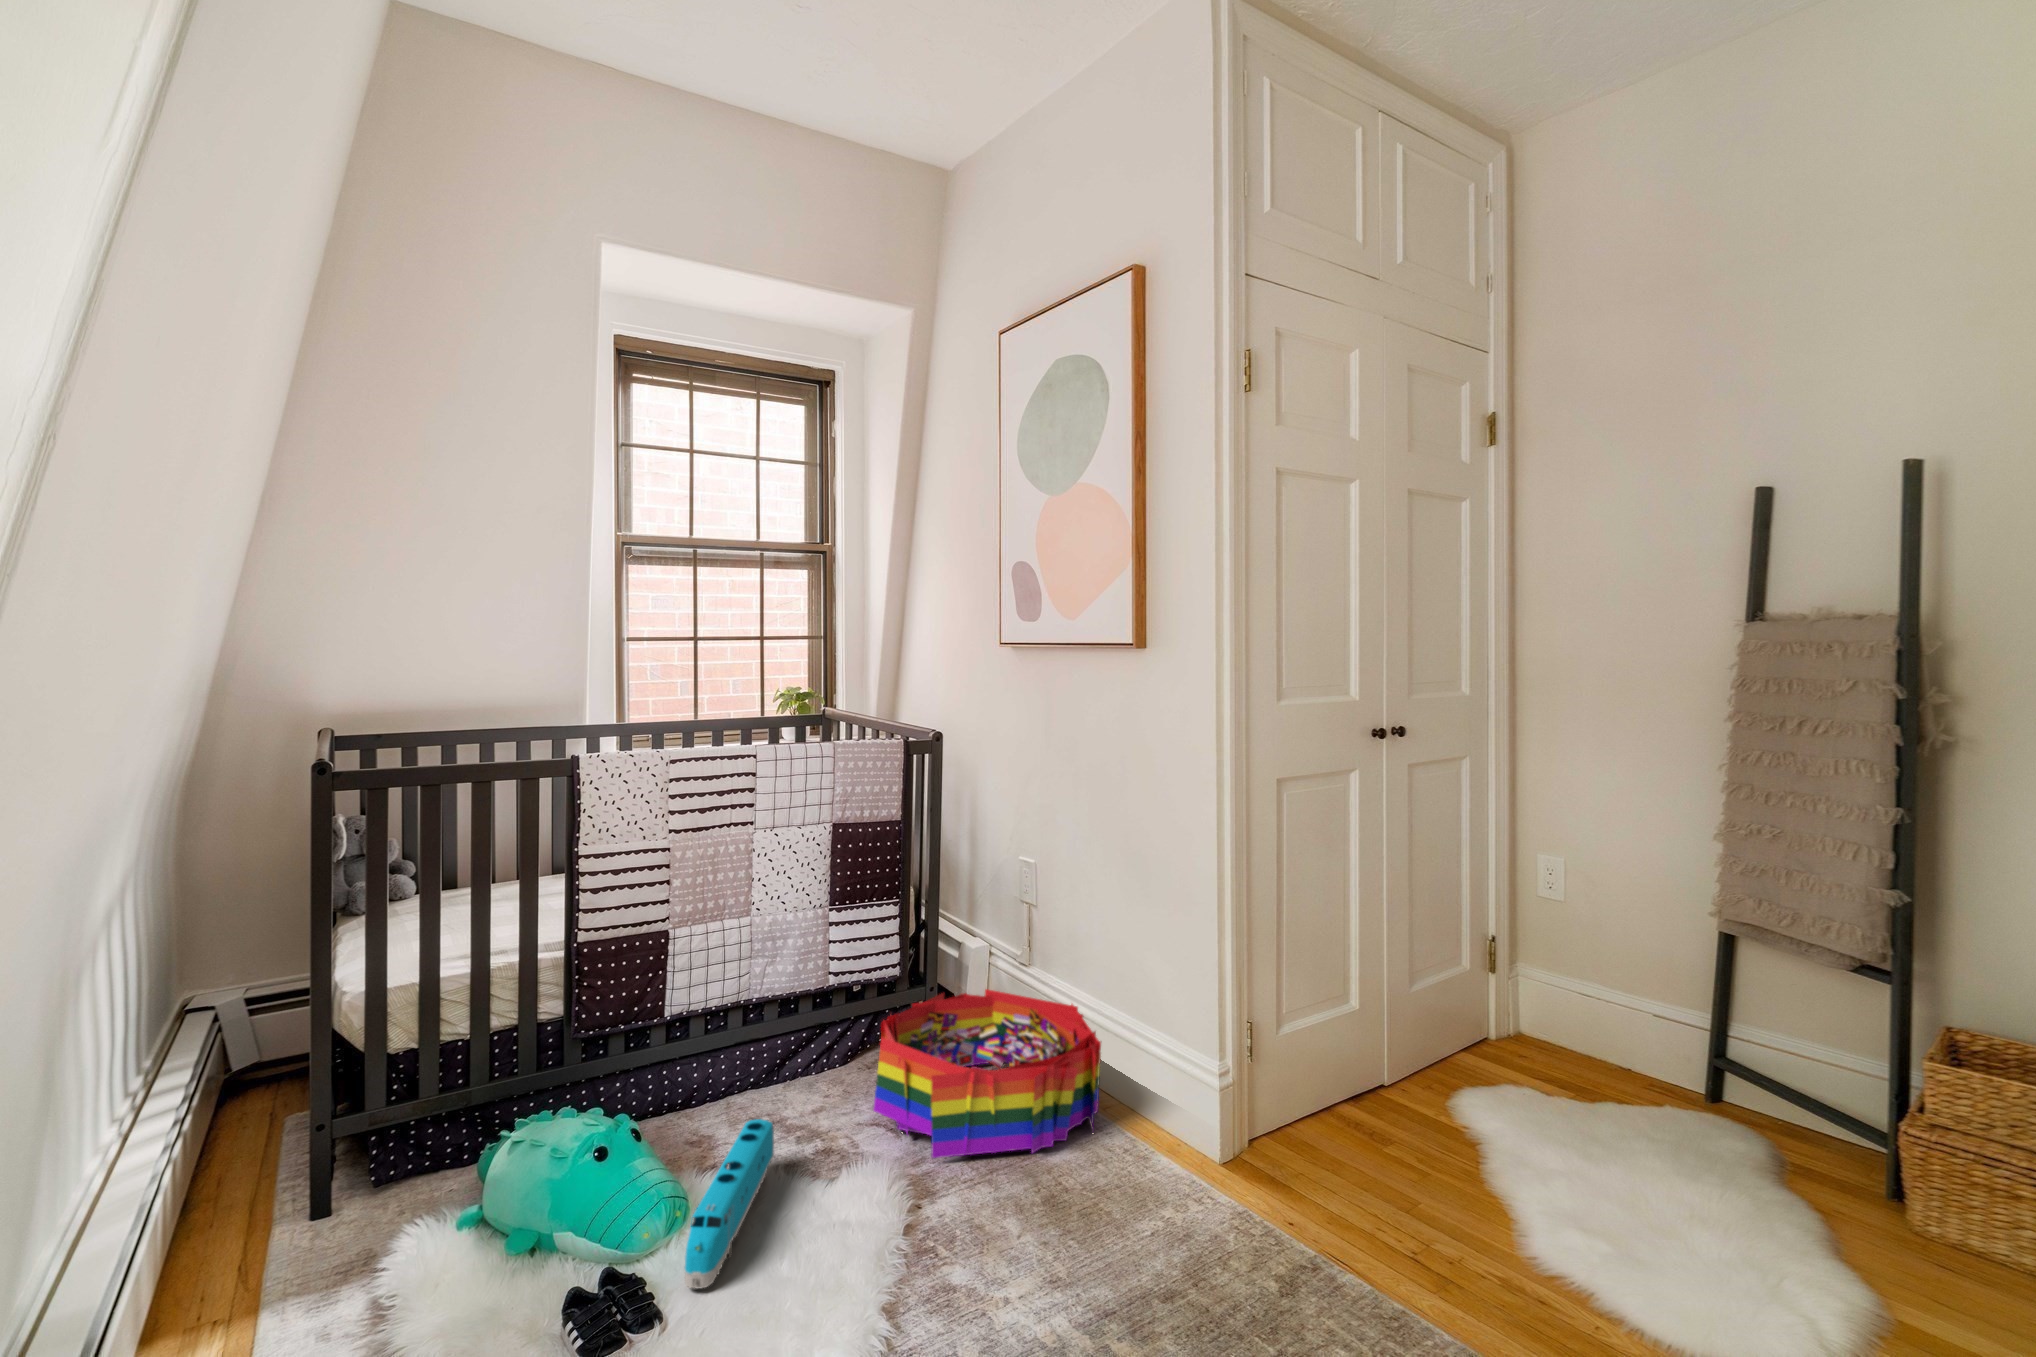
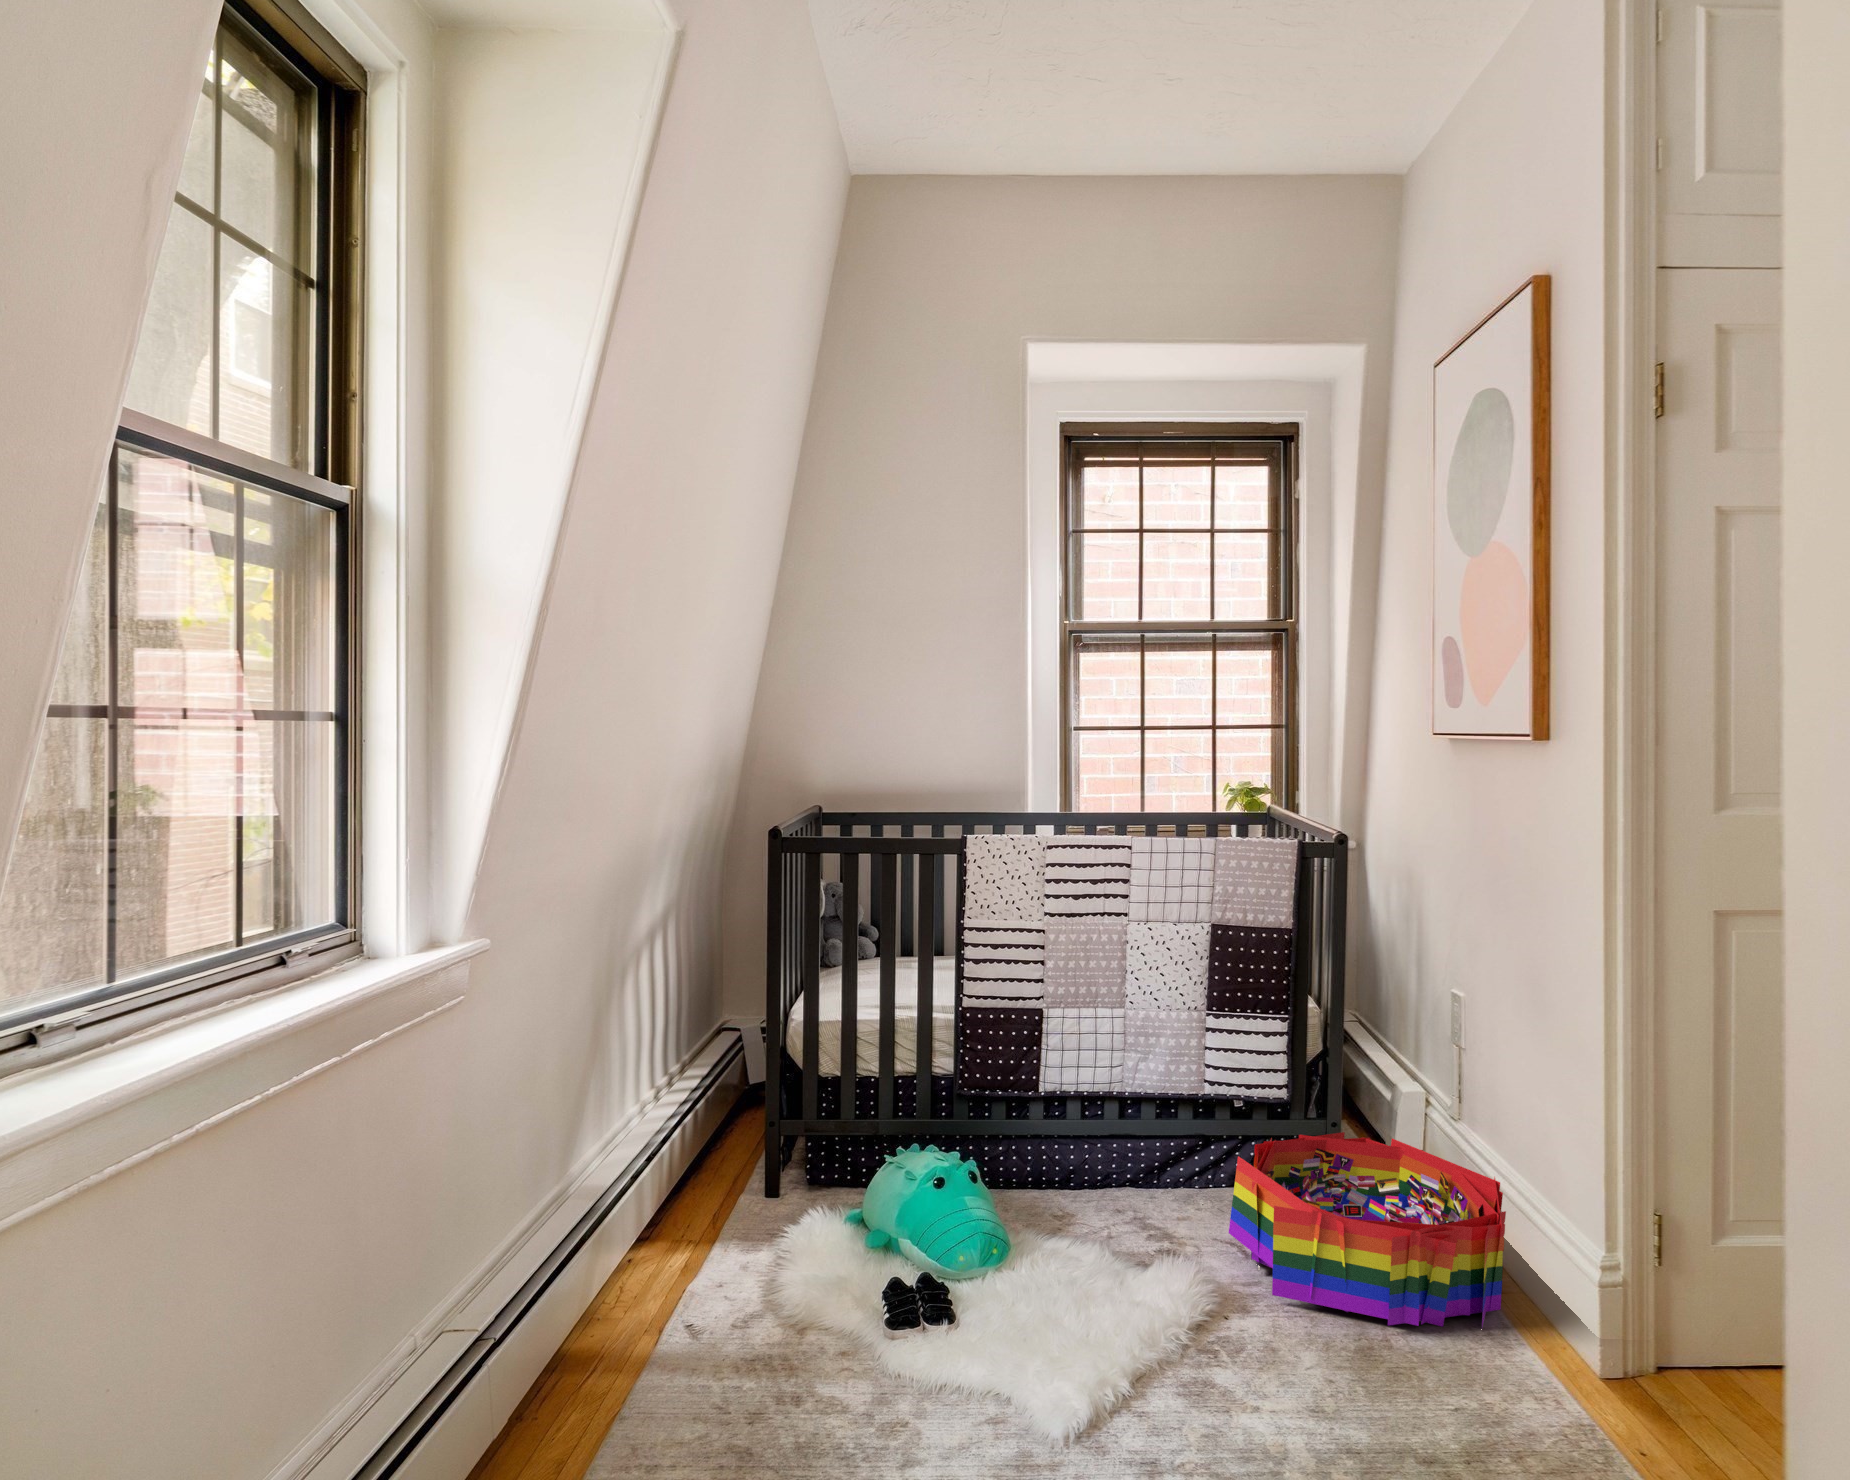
toy train: present [684,1119,774,1288] -> none [996,1203,1115,1331]

